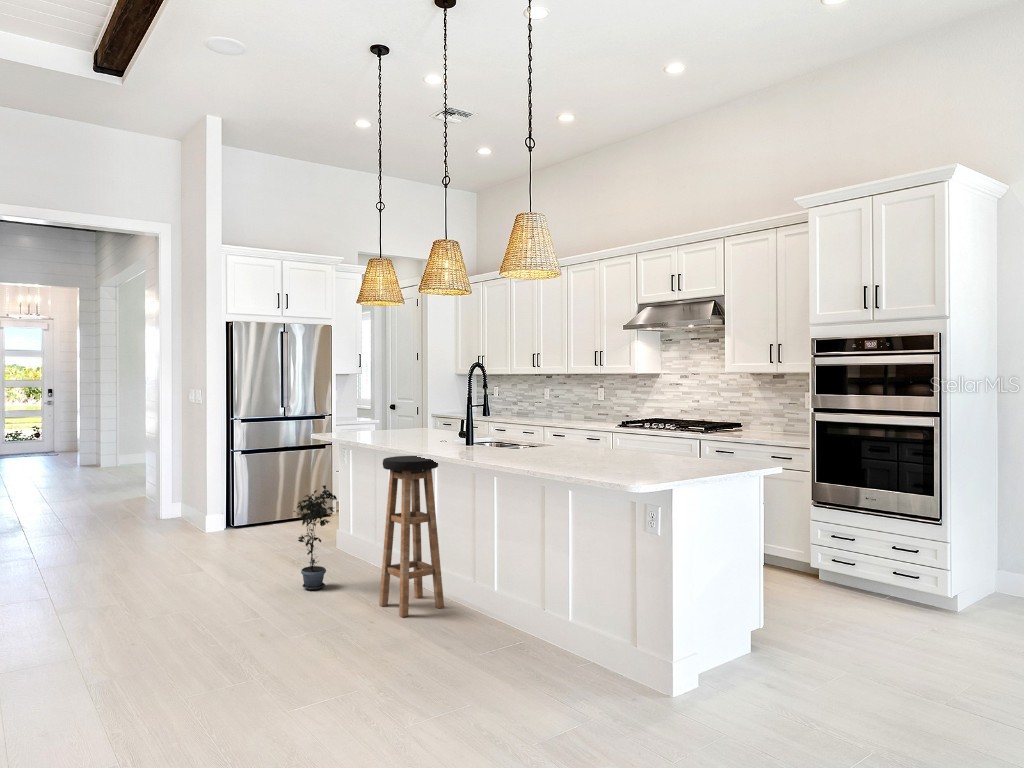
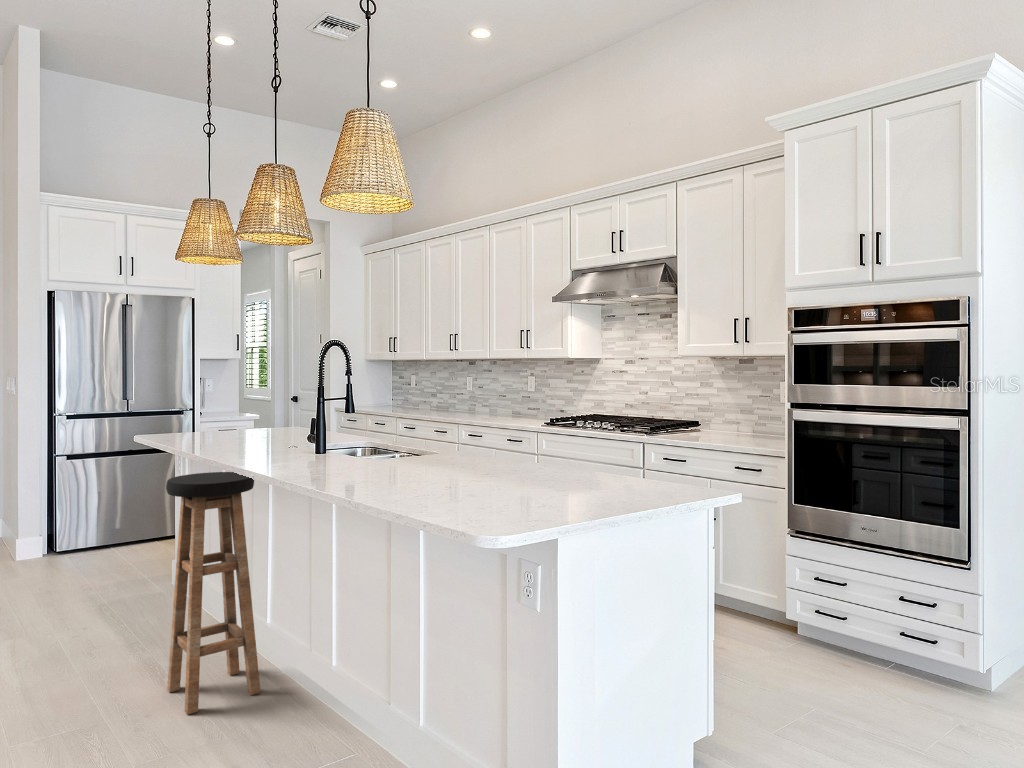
potted plant: present [294,485,337,590] -> none [57,512,128,662]

